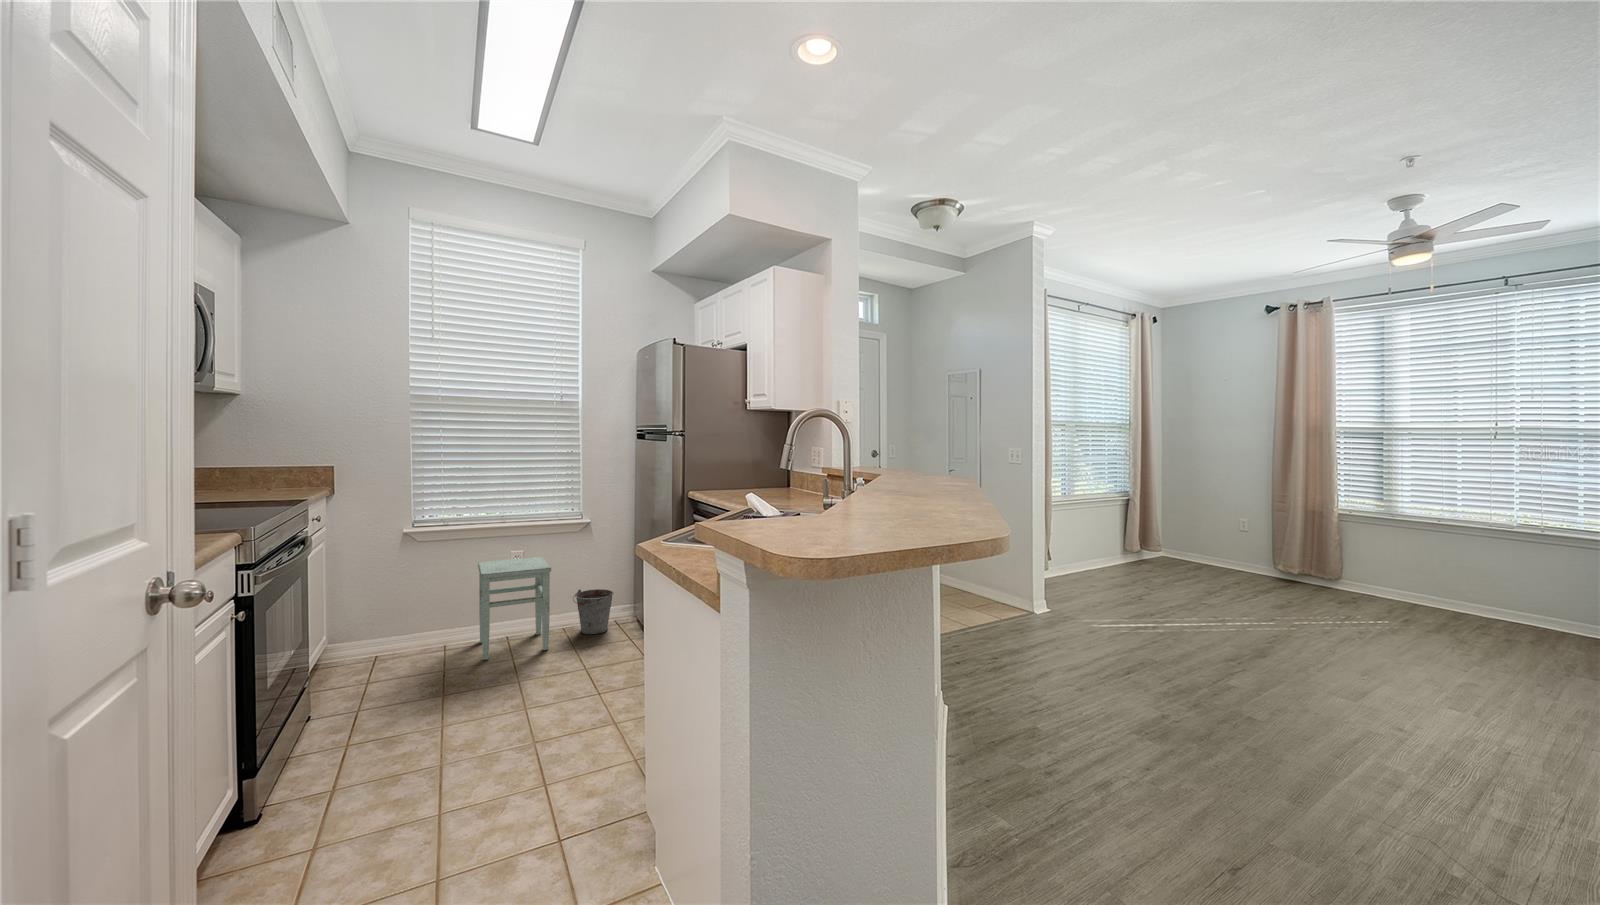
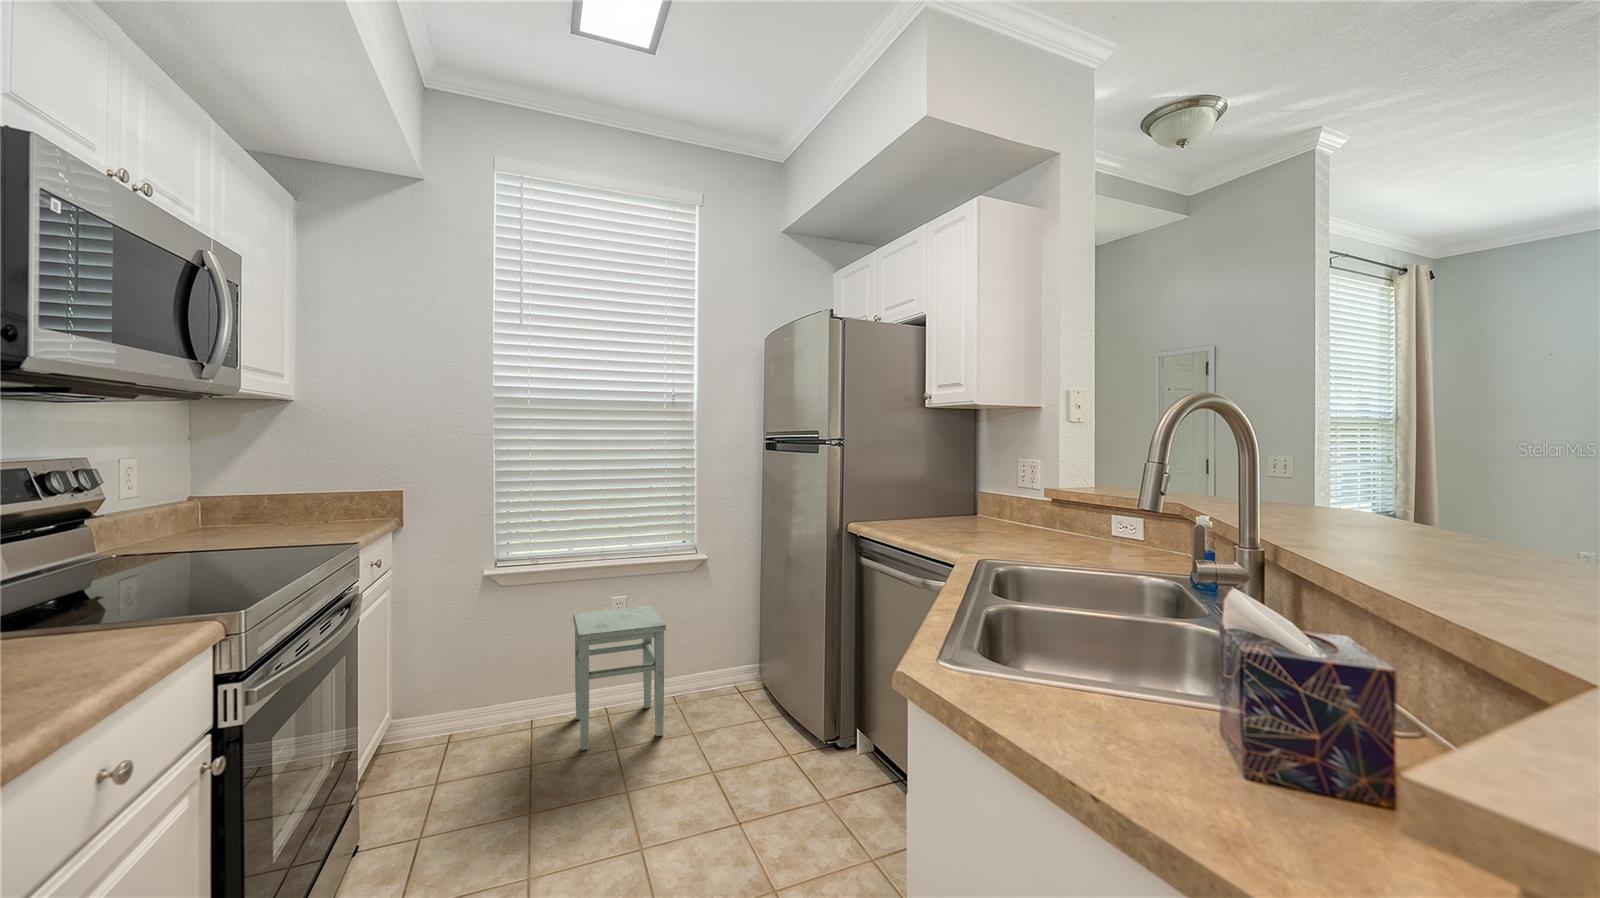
bucket: present [573,589,614,634] -> none [690,648,742,711]

